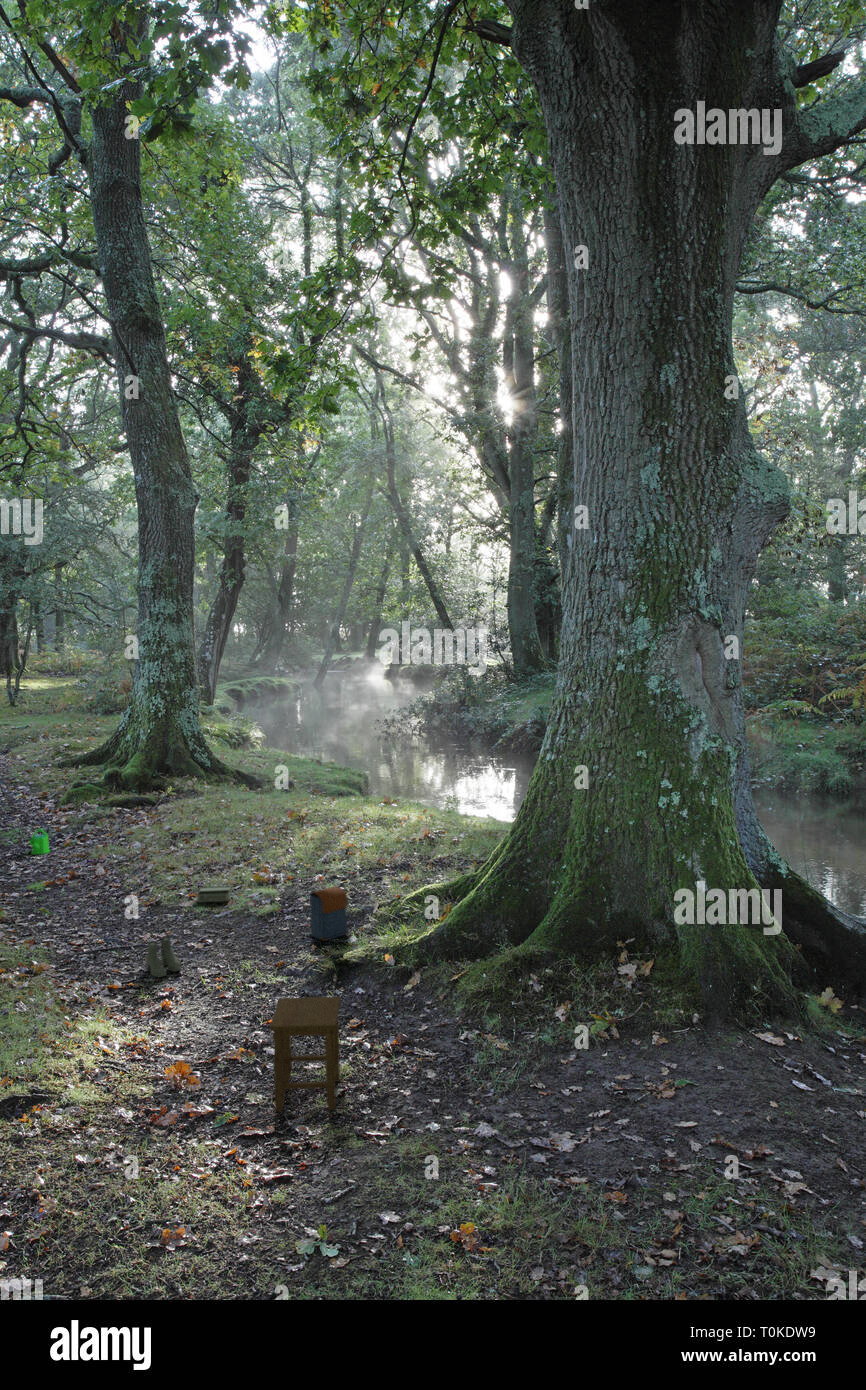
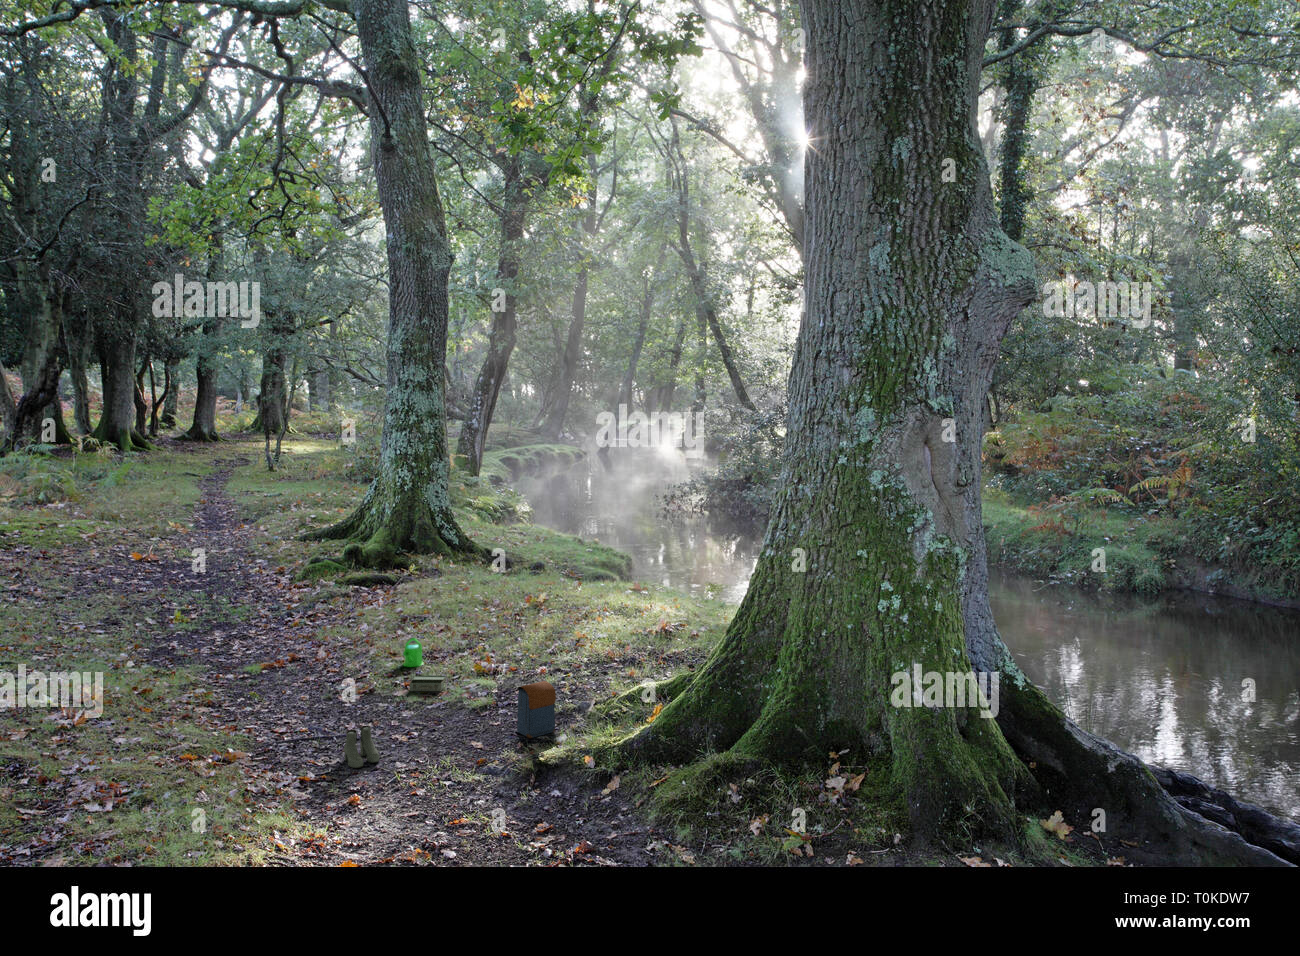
watering can: present [29,829,50,854] -> present [403,638,423,667]
stool: present [270,997,341,1111] -> none [439,800,523,926]

